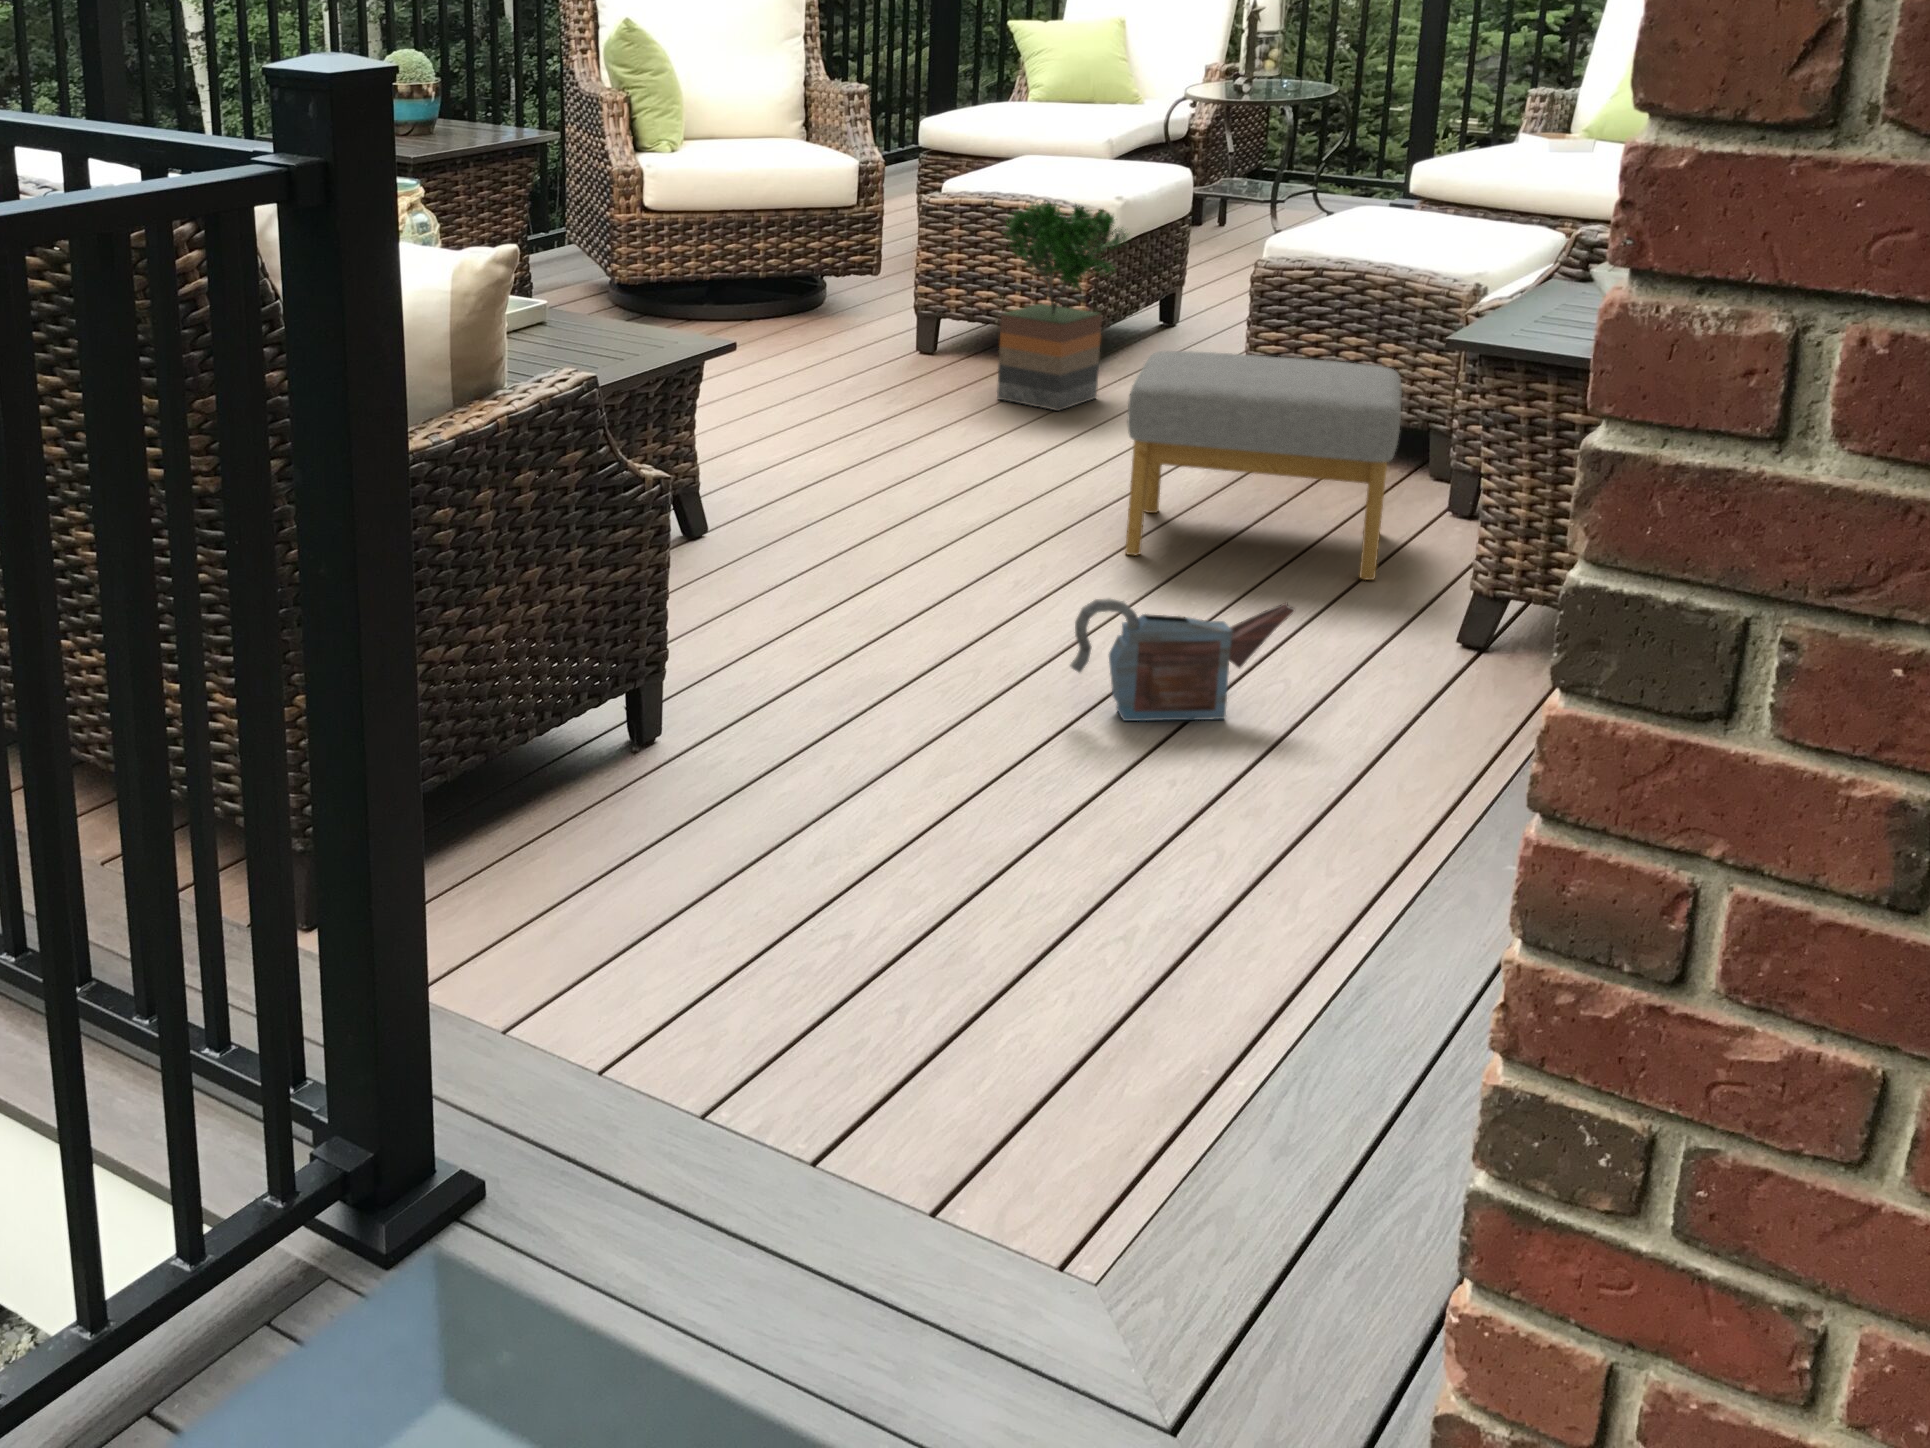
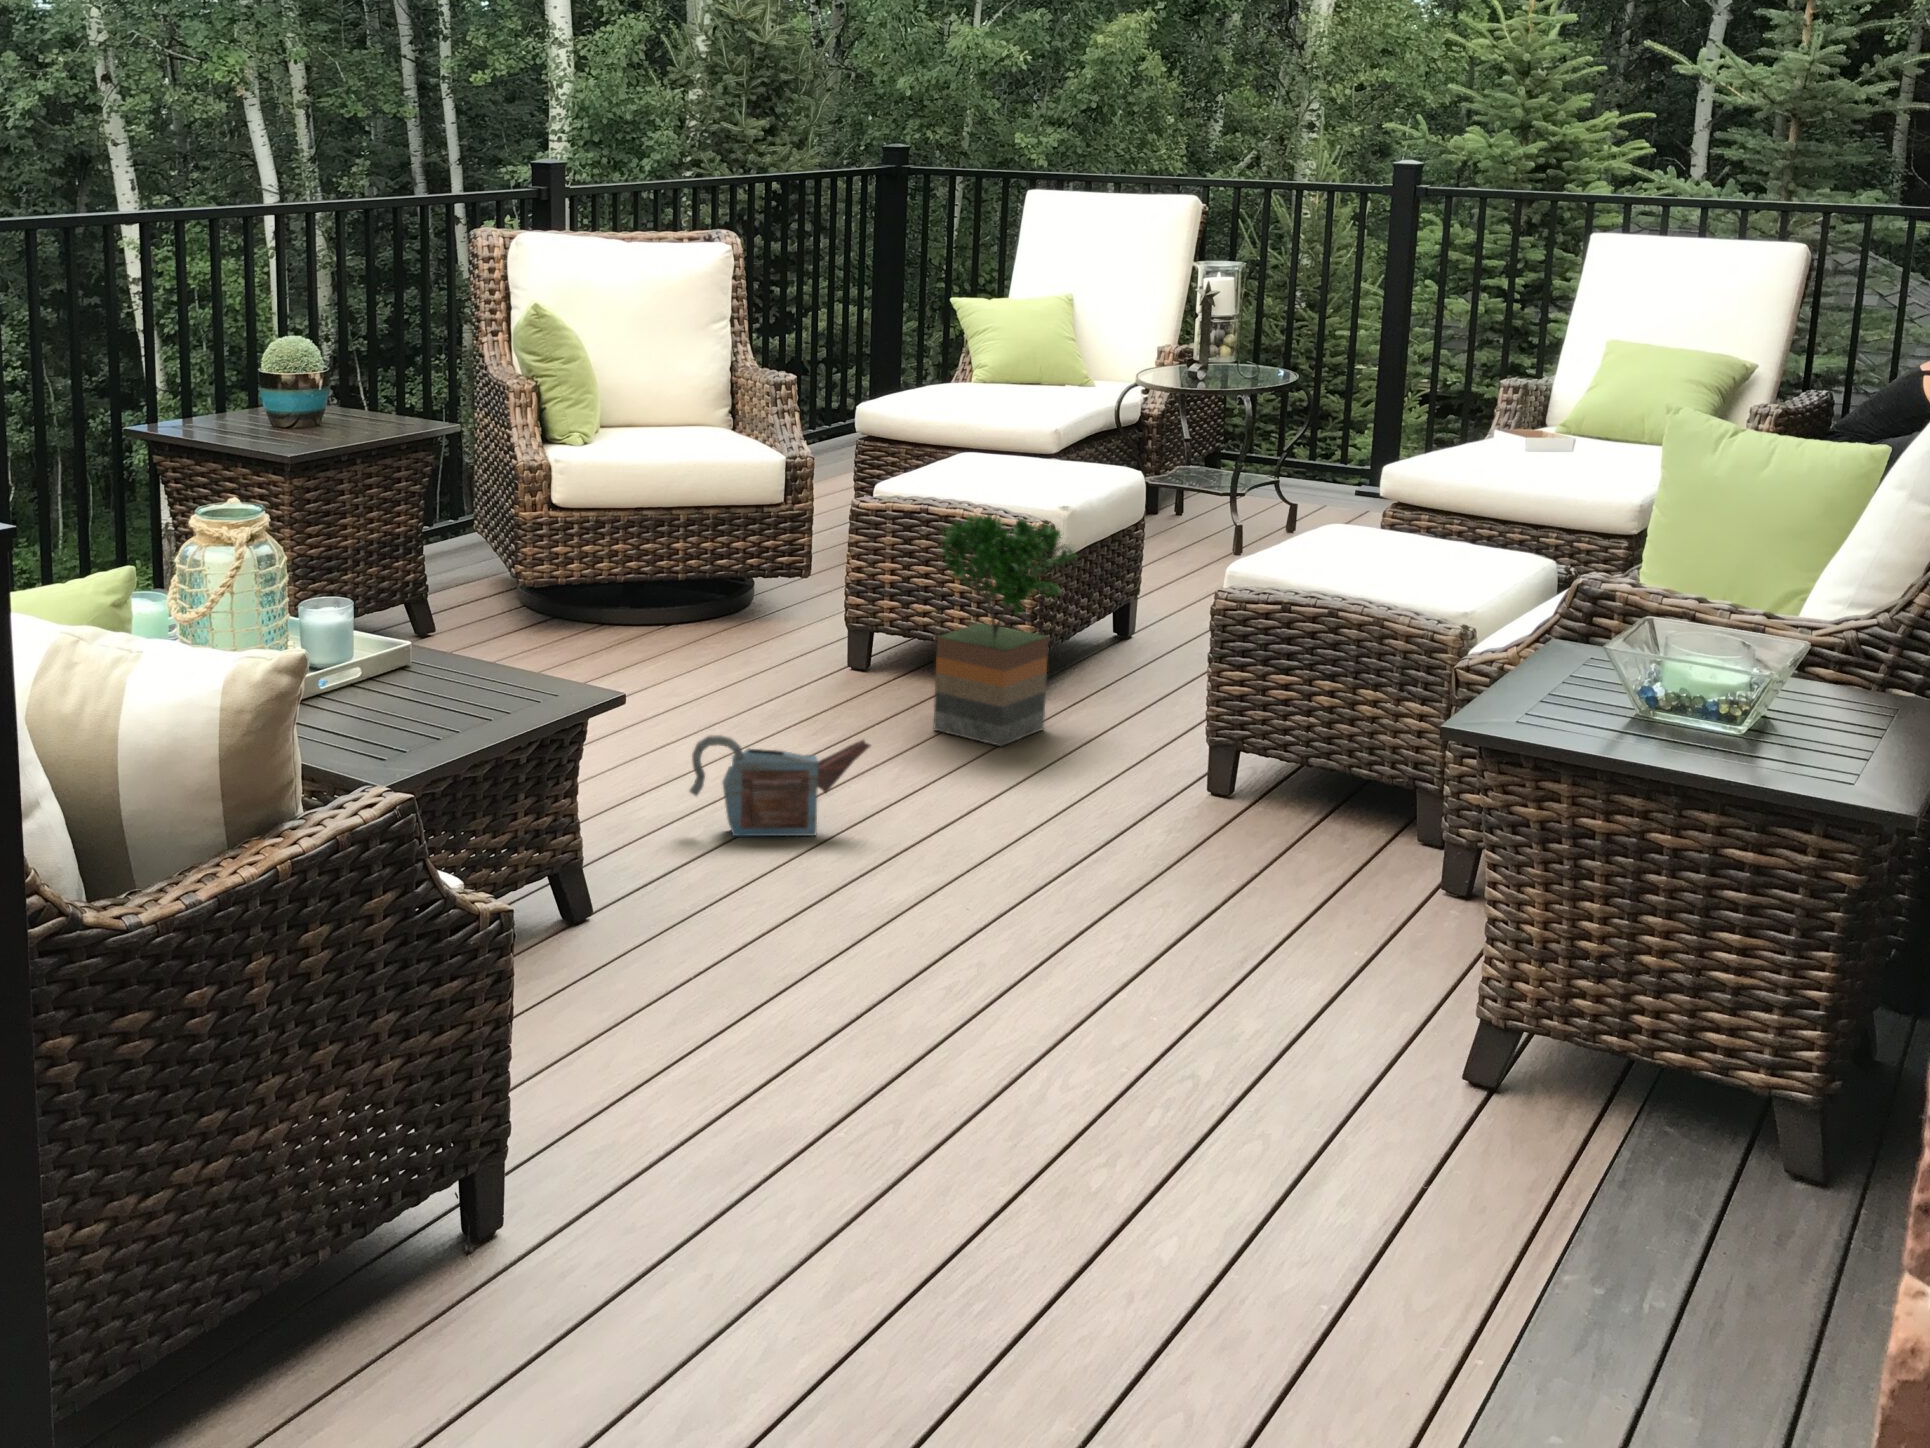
footstool: present [1125,351,1402,580] -> none [1074,704,1387,988]
watering can: present [1070,598,1295,721] -> present [690,735,870,836]

